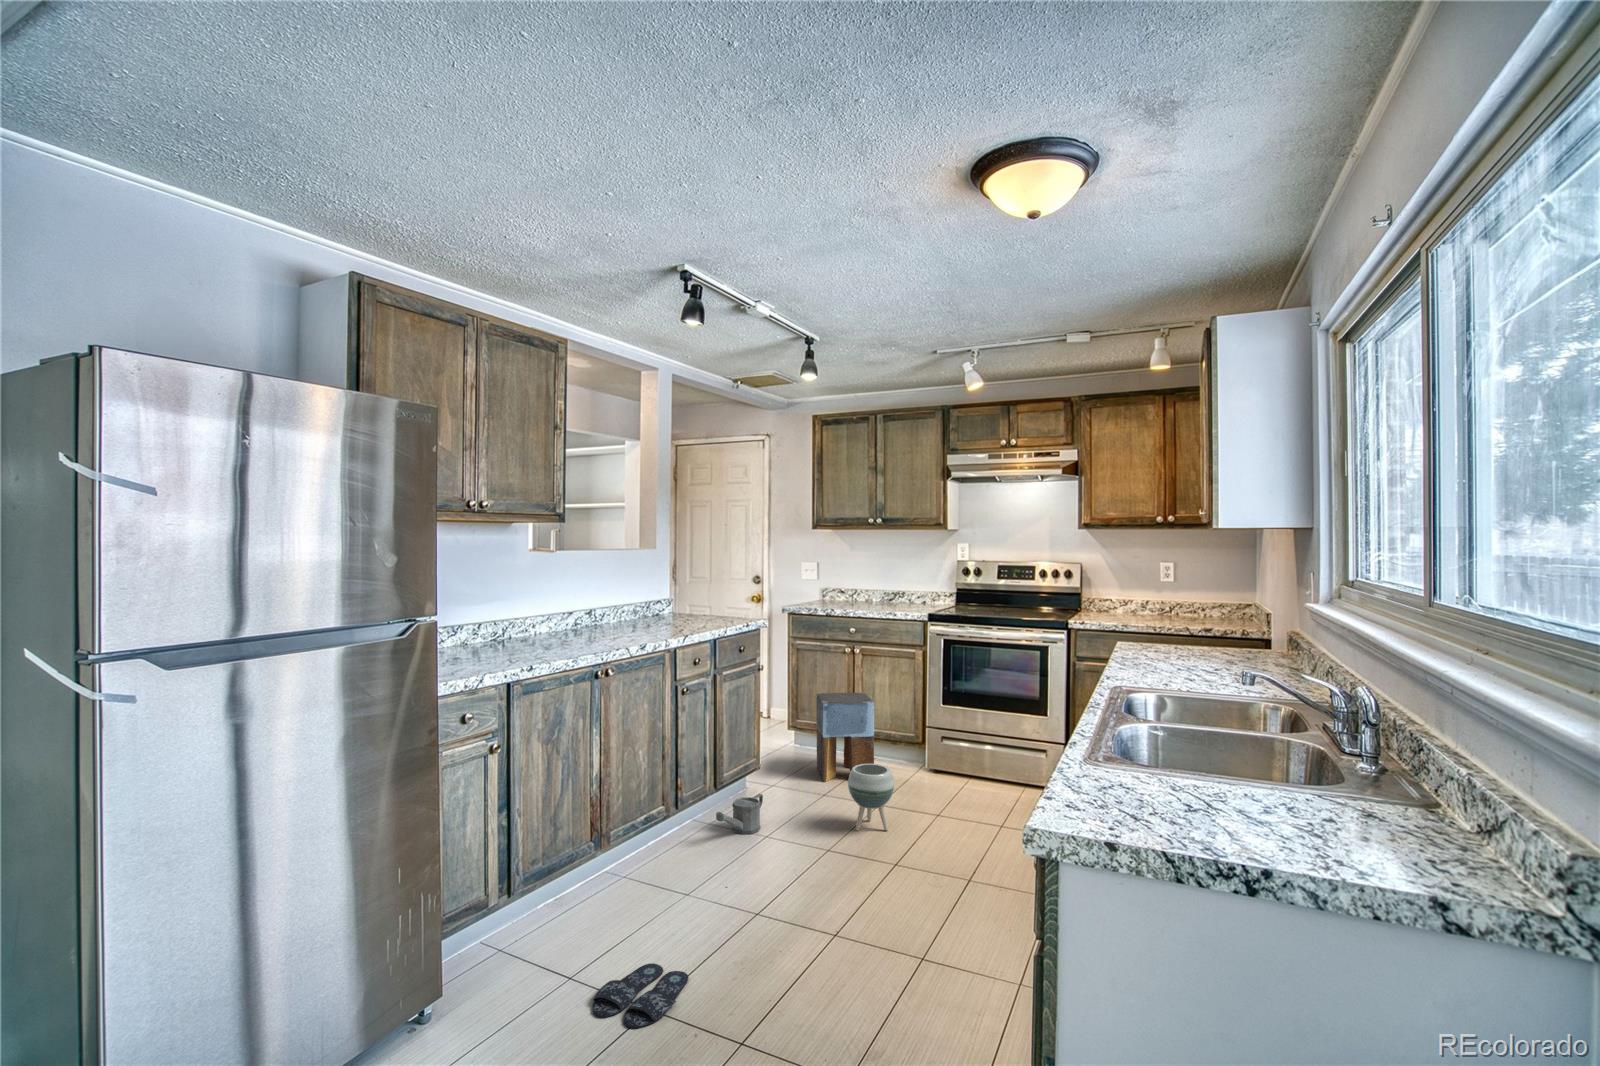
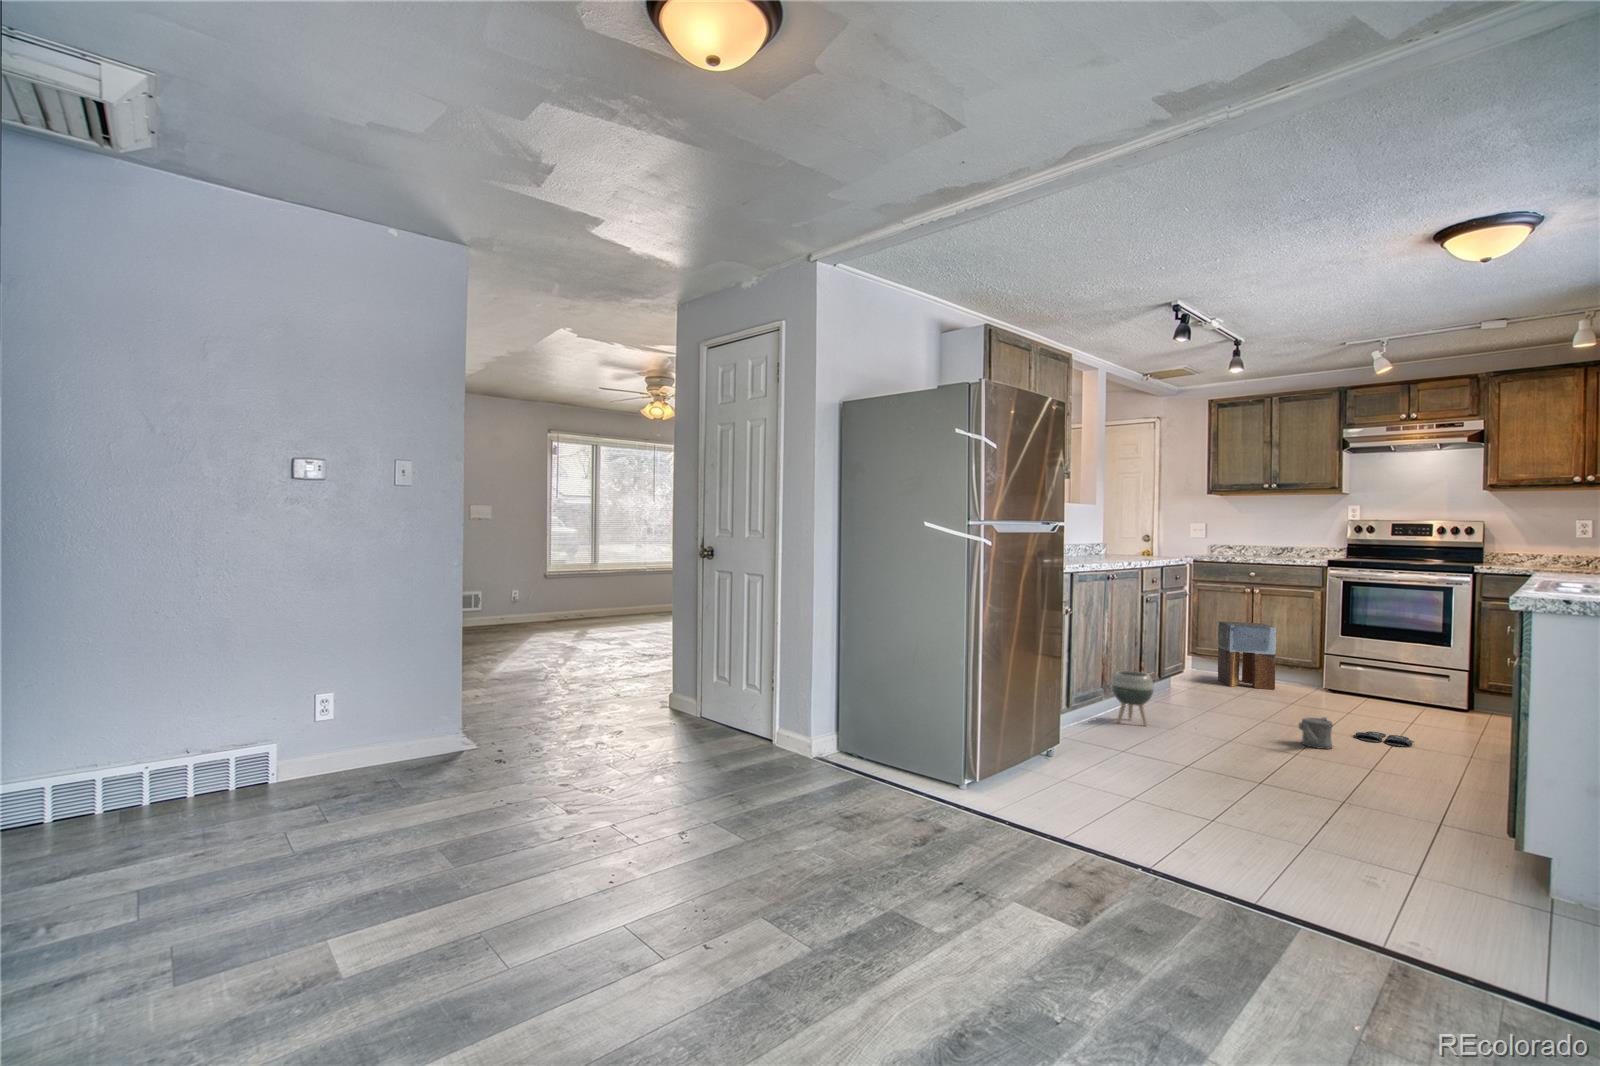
planter: present [848,764,894,831] -> present [1111,671,1154,726]
watering can: present [716,794,763,834] -> present [1299,717,1333,749]
slippers: present [593,963,688,1028] -> present [1356,731,1414,747]

